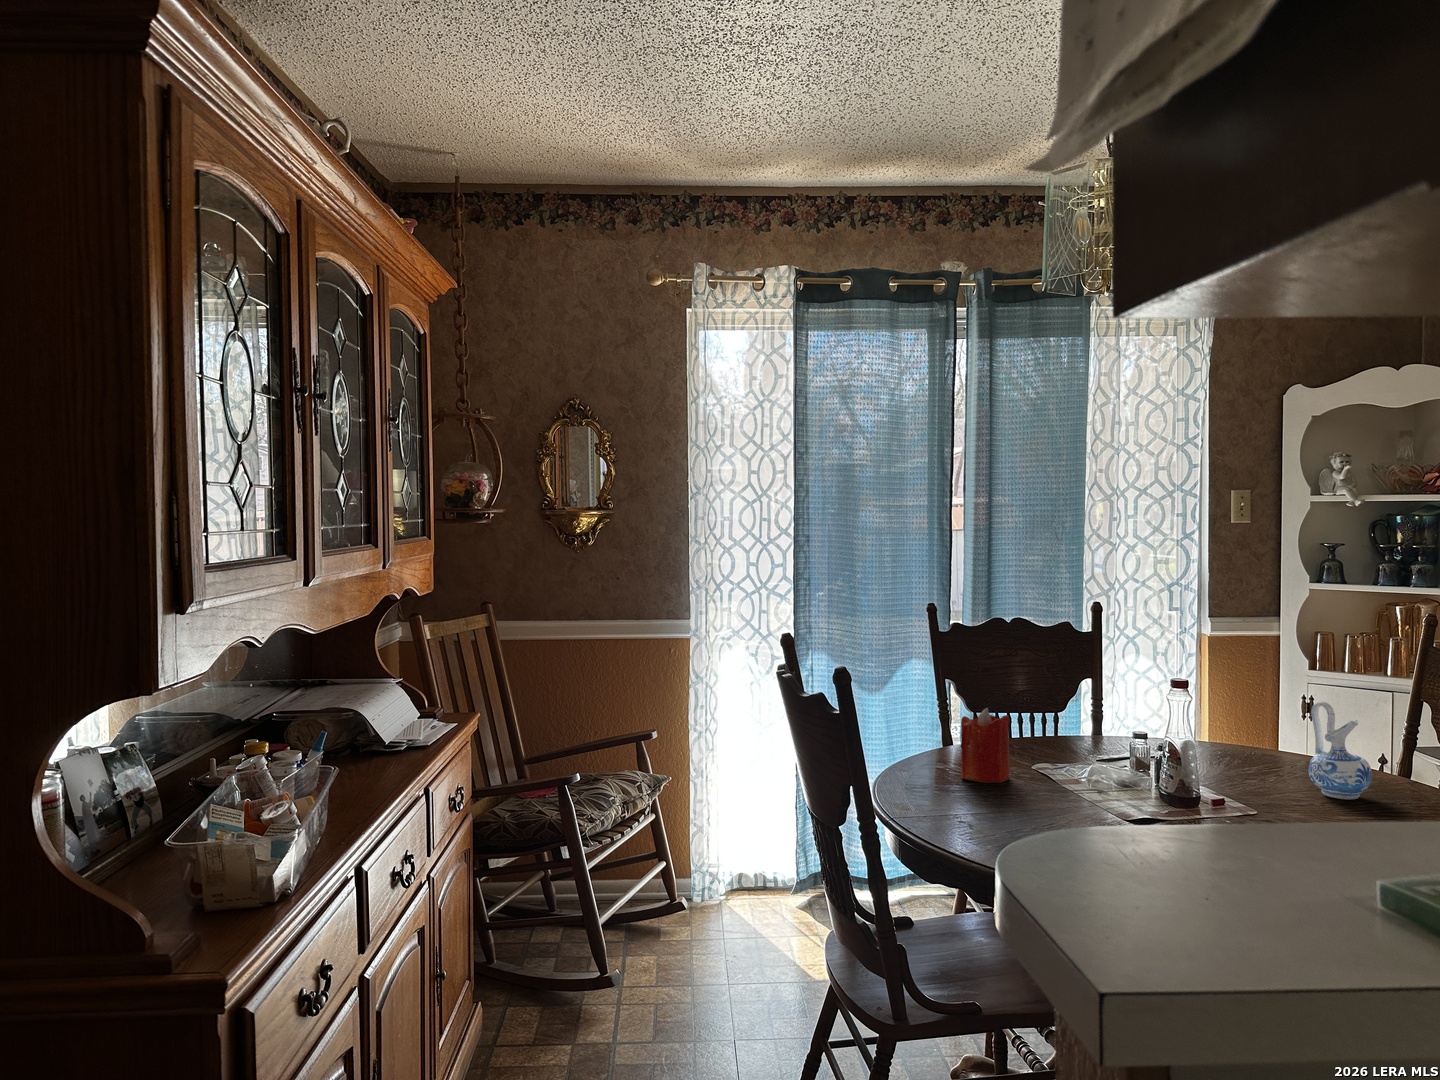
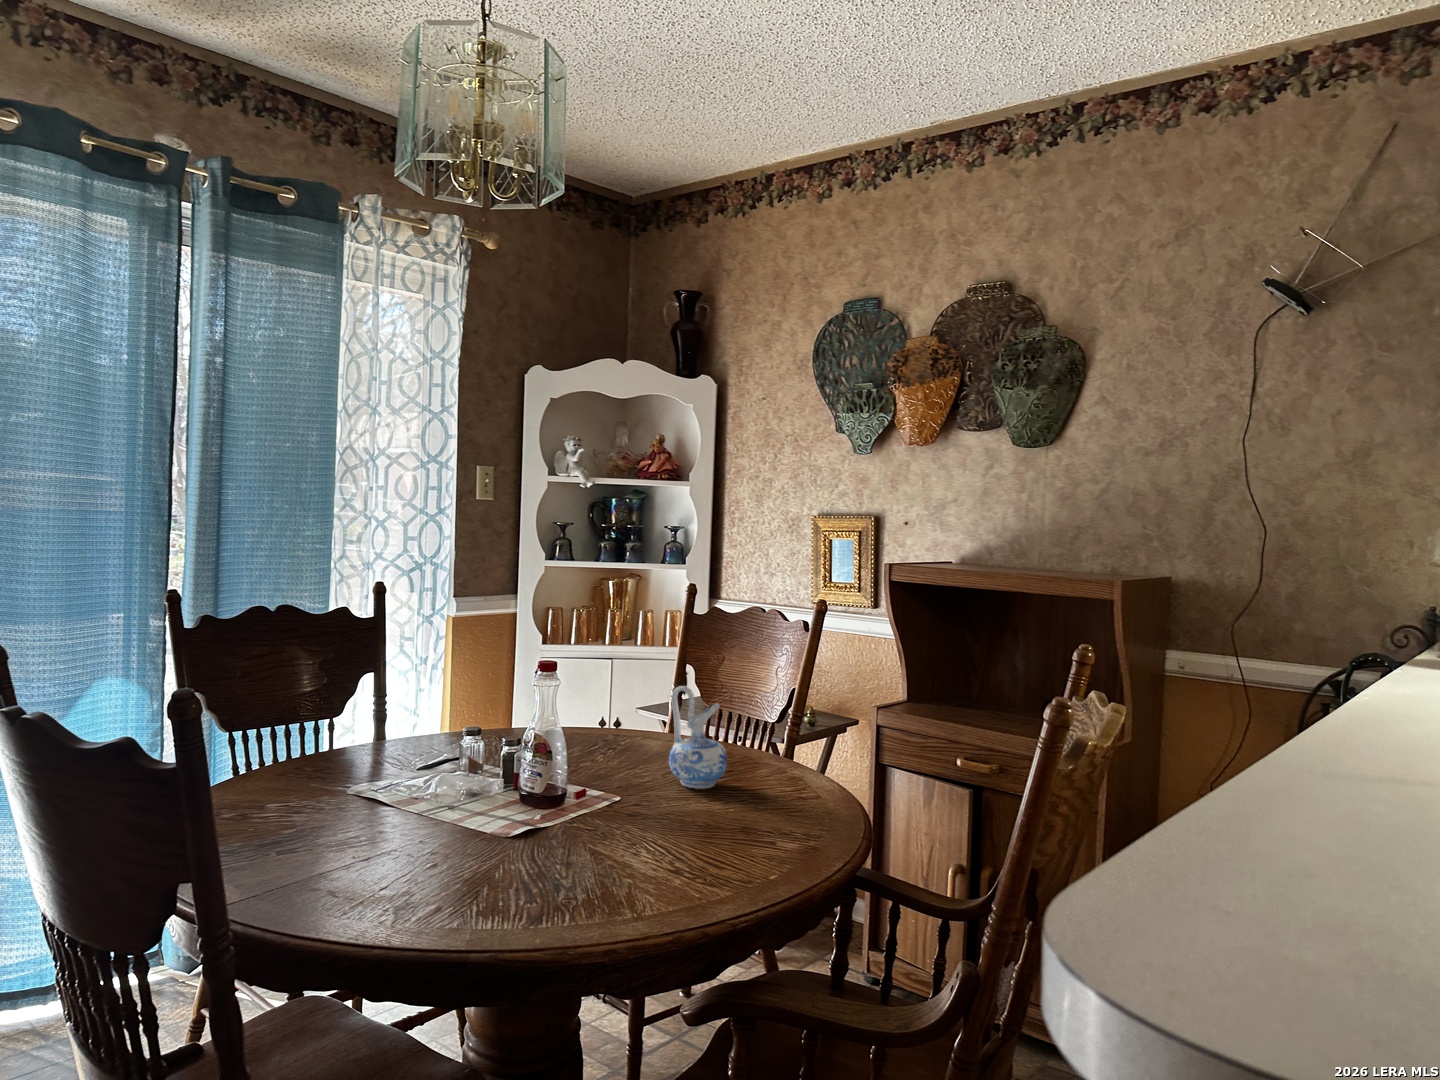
candle: present [961,708,1010,783] -> none [266,737,343,847]

